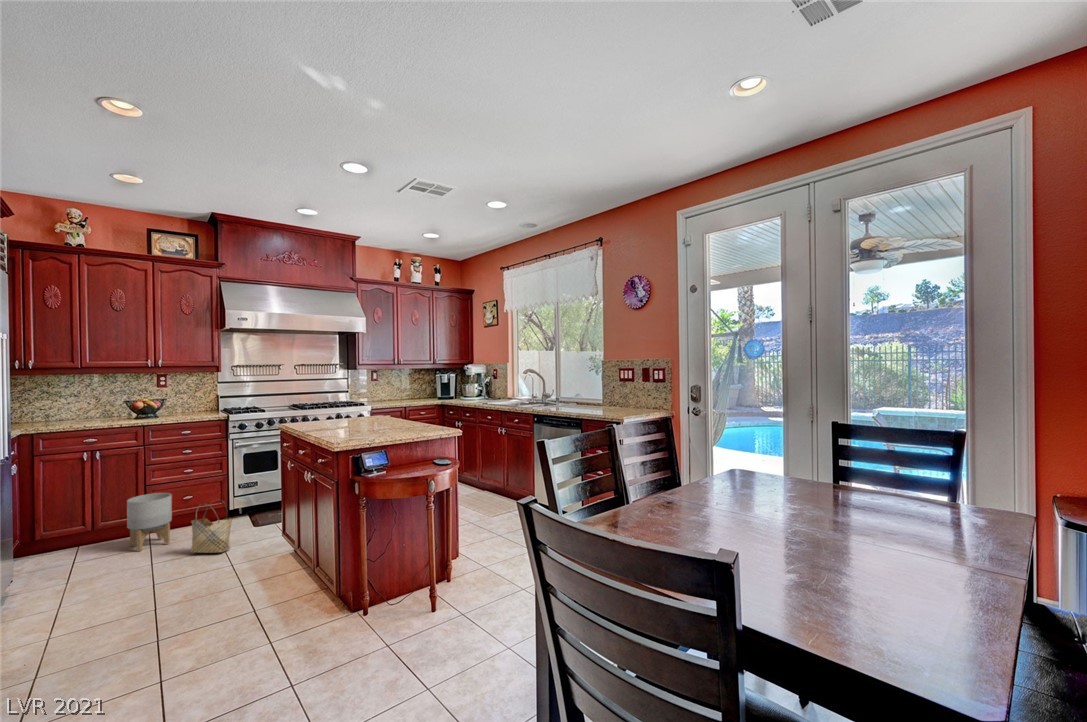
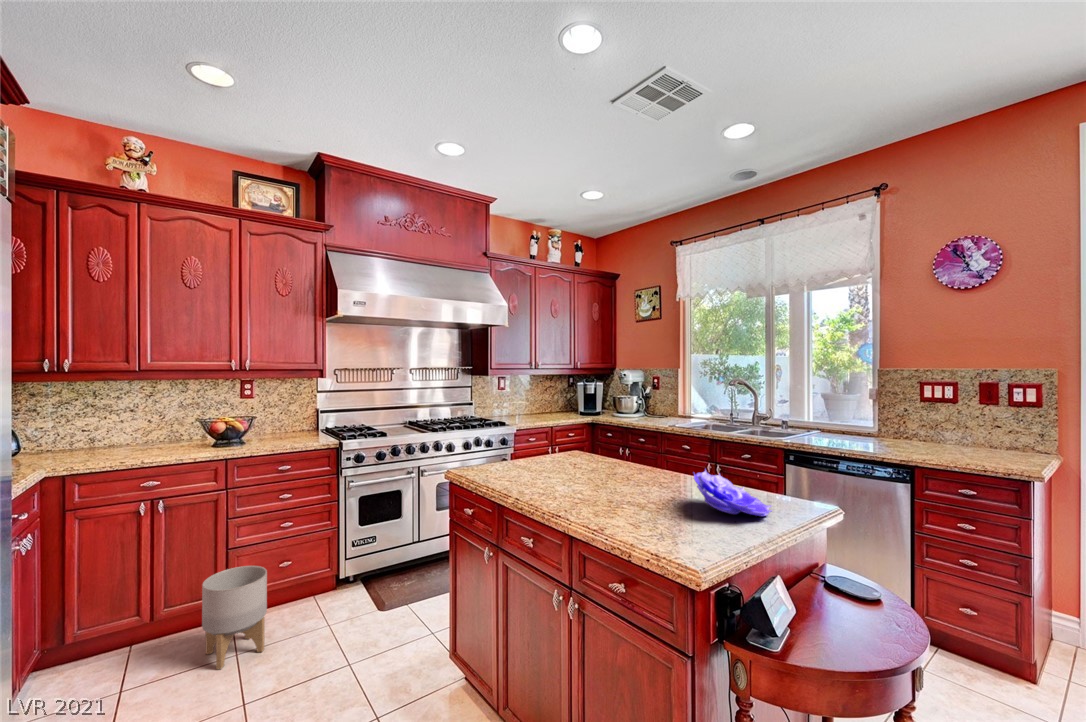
decorative bowl: none [387,411,430,430] -> present [694,469,772,516]
woven basket: present [191,510,232,553] -> none [301,589,365,685]

